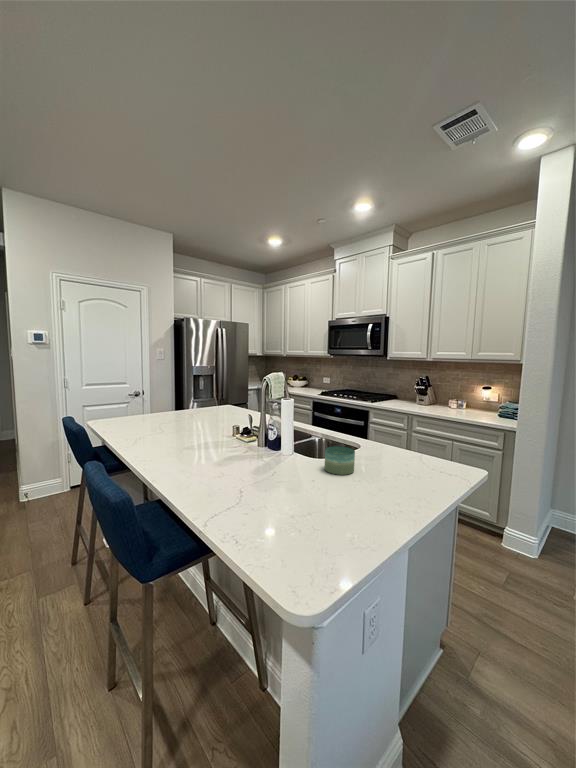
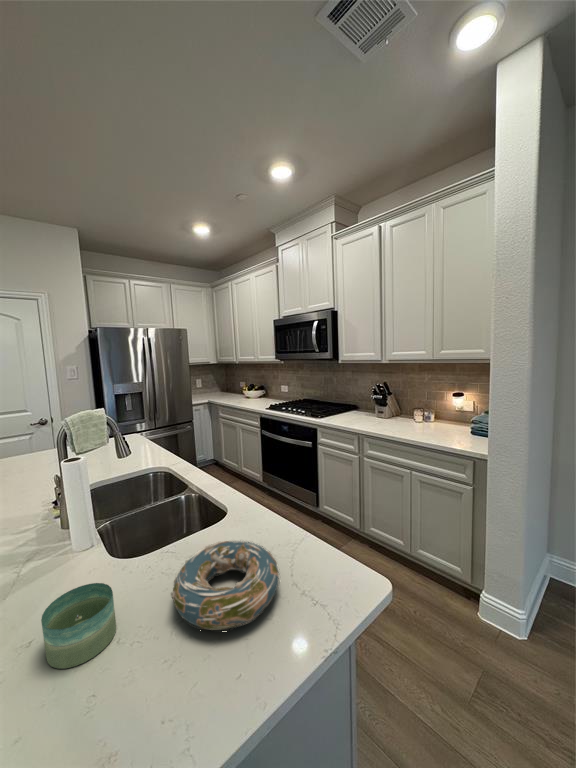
decorative bowl: none [369,440,429,469] -> present [171,541,279,630]

